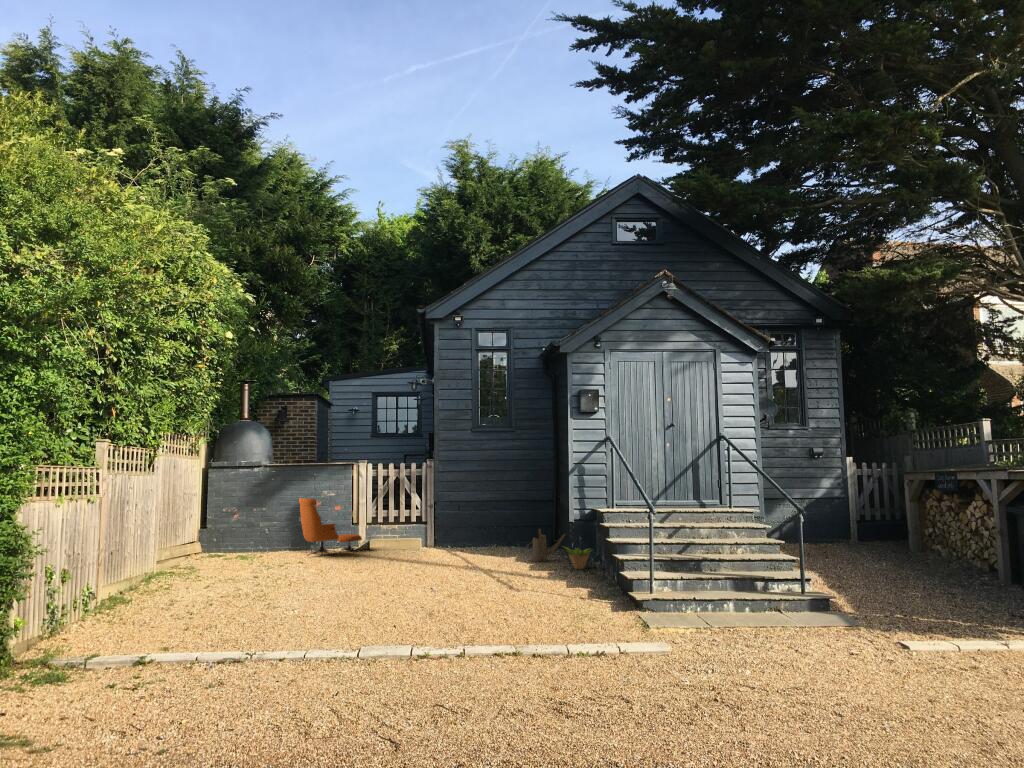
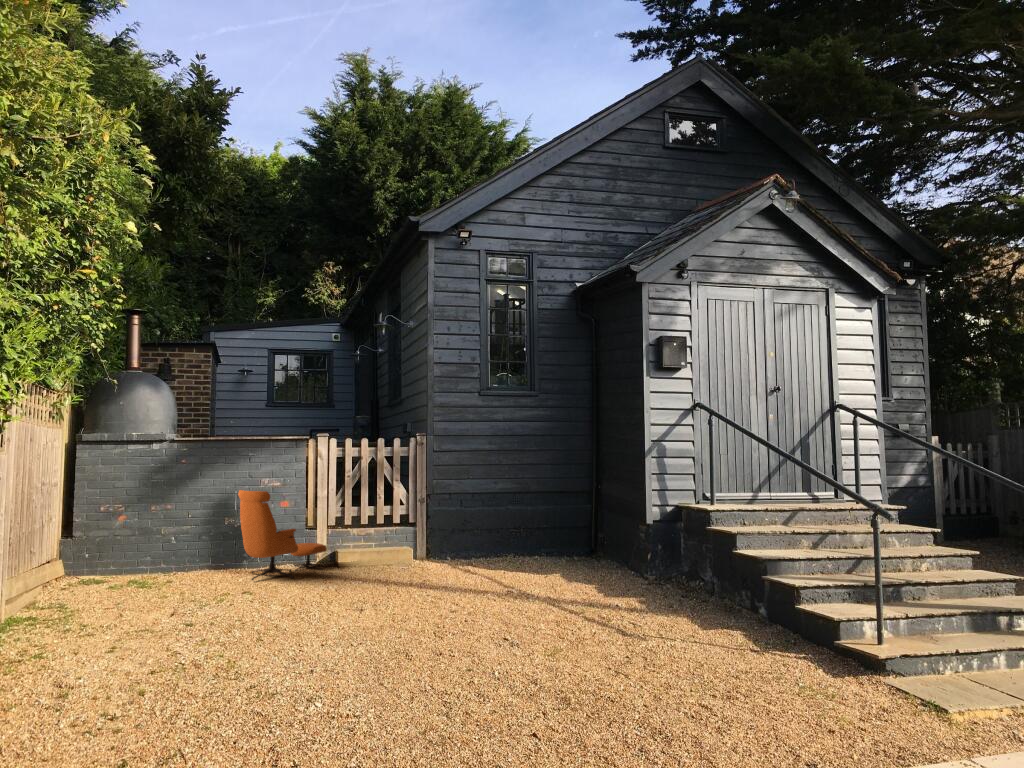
watering can: present [532,529,565,562] -> none [584,532,636,580]
decorative plant: present [565,547,592,569] -> none [645,557,698,590]

